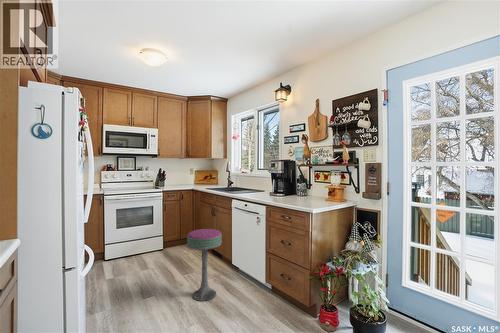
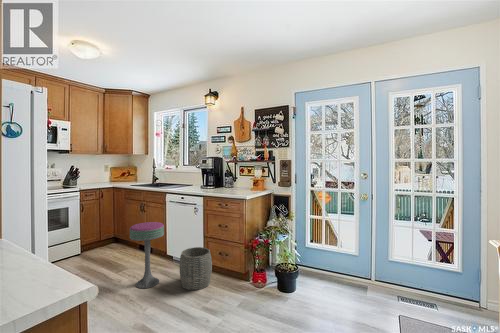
woven basket: none [234,263,271,317] -> present [180,247,212,290]

